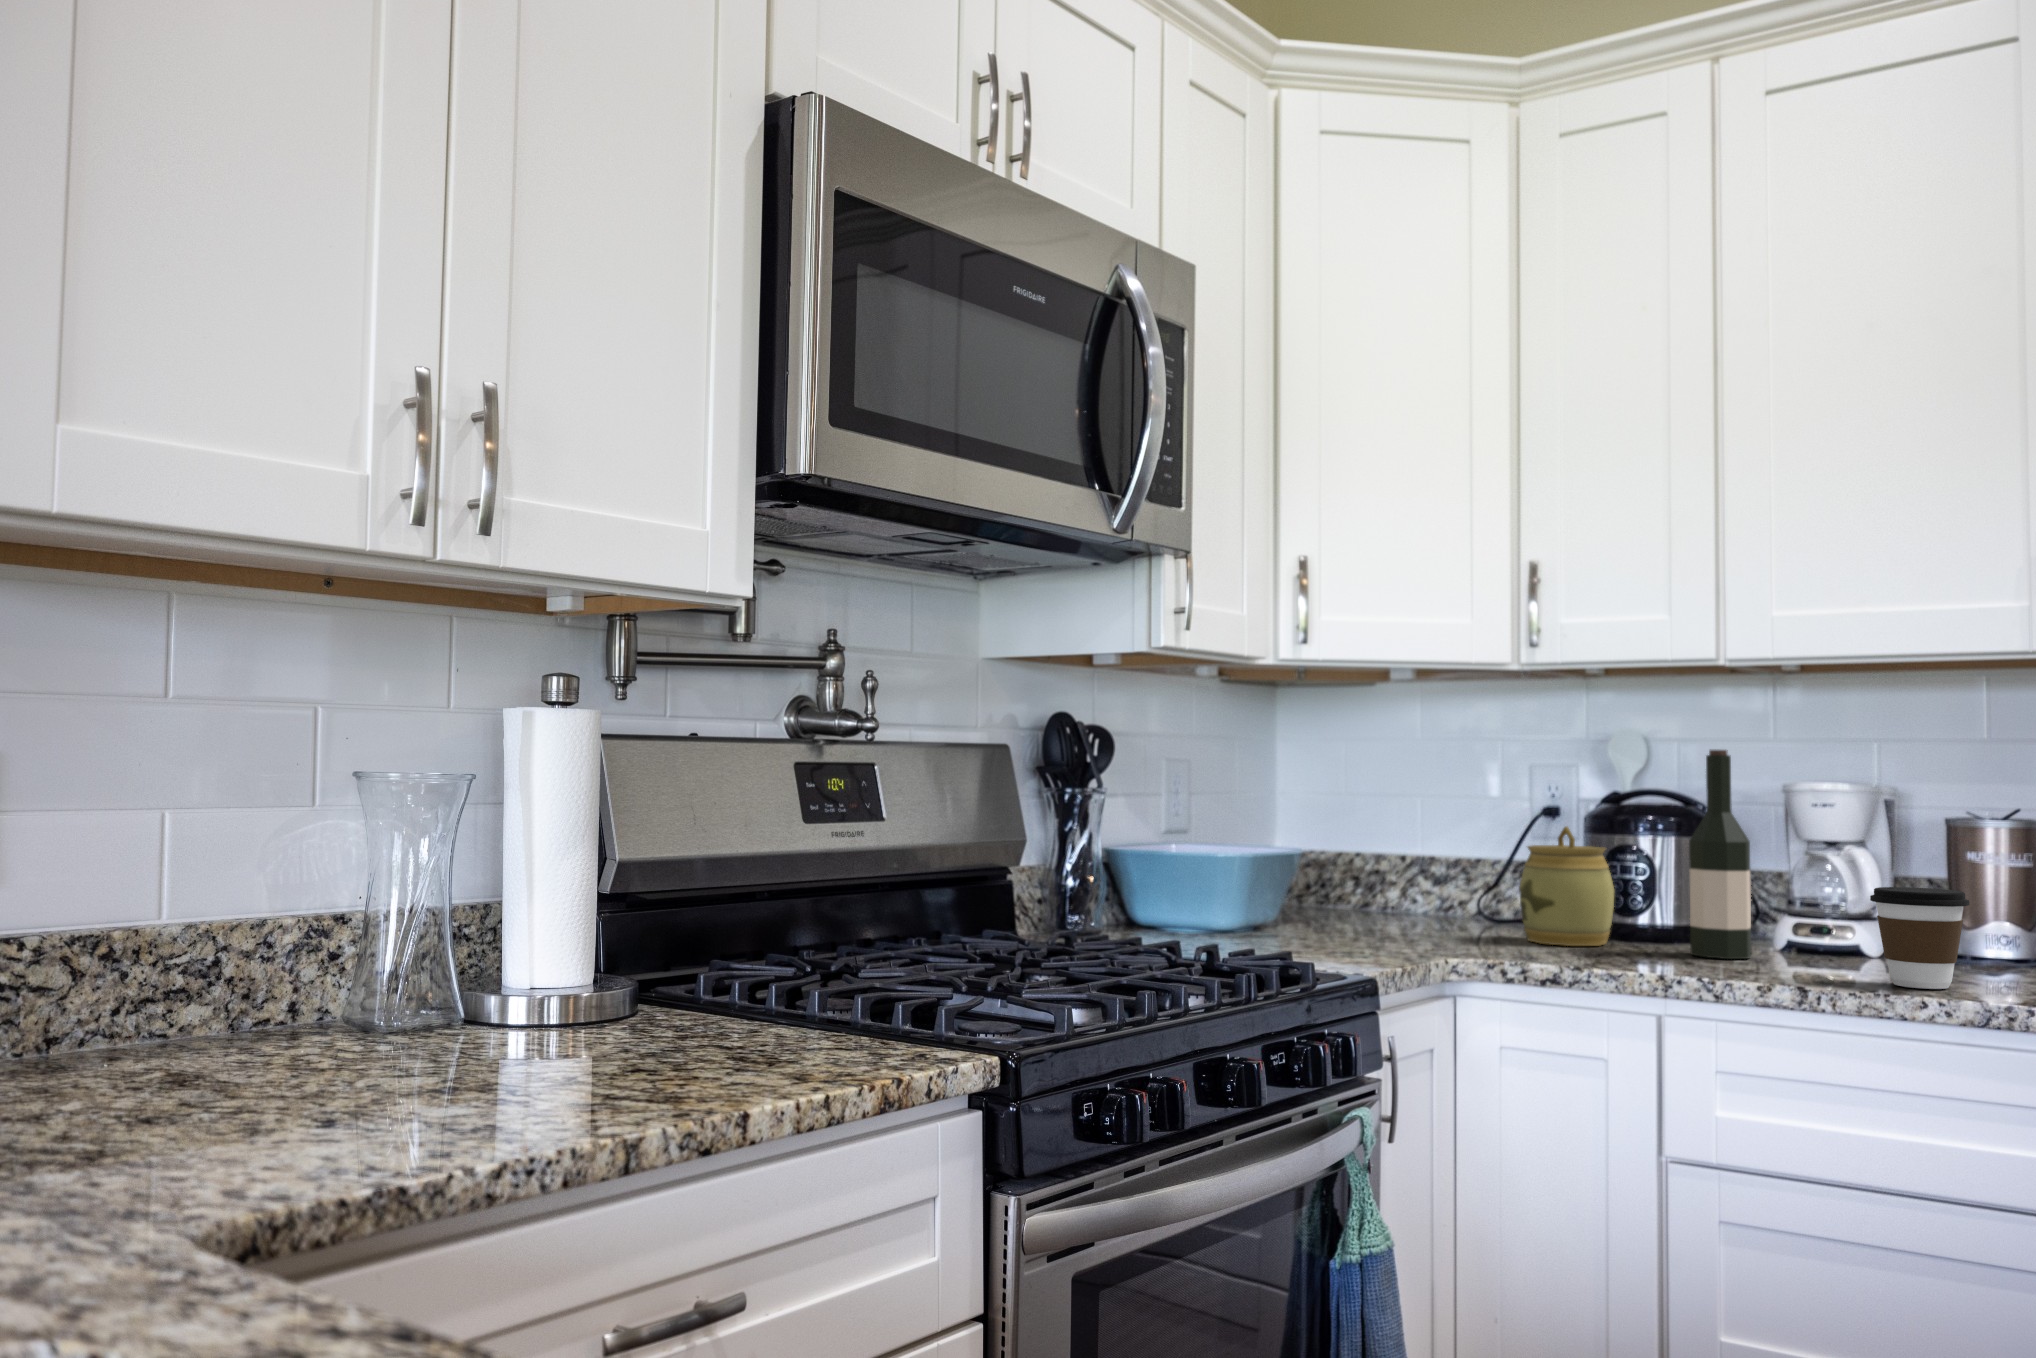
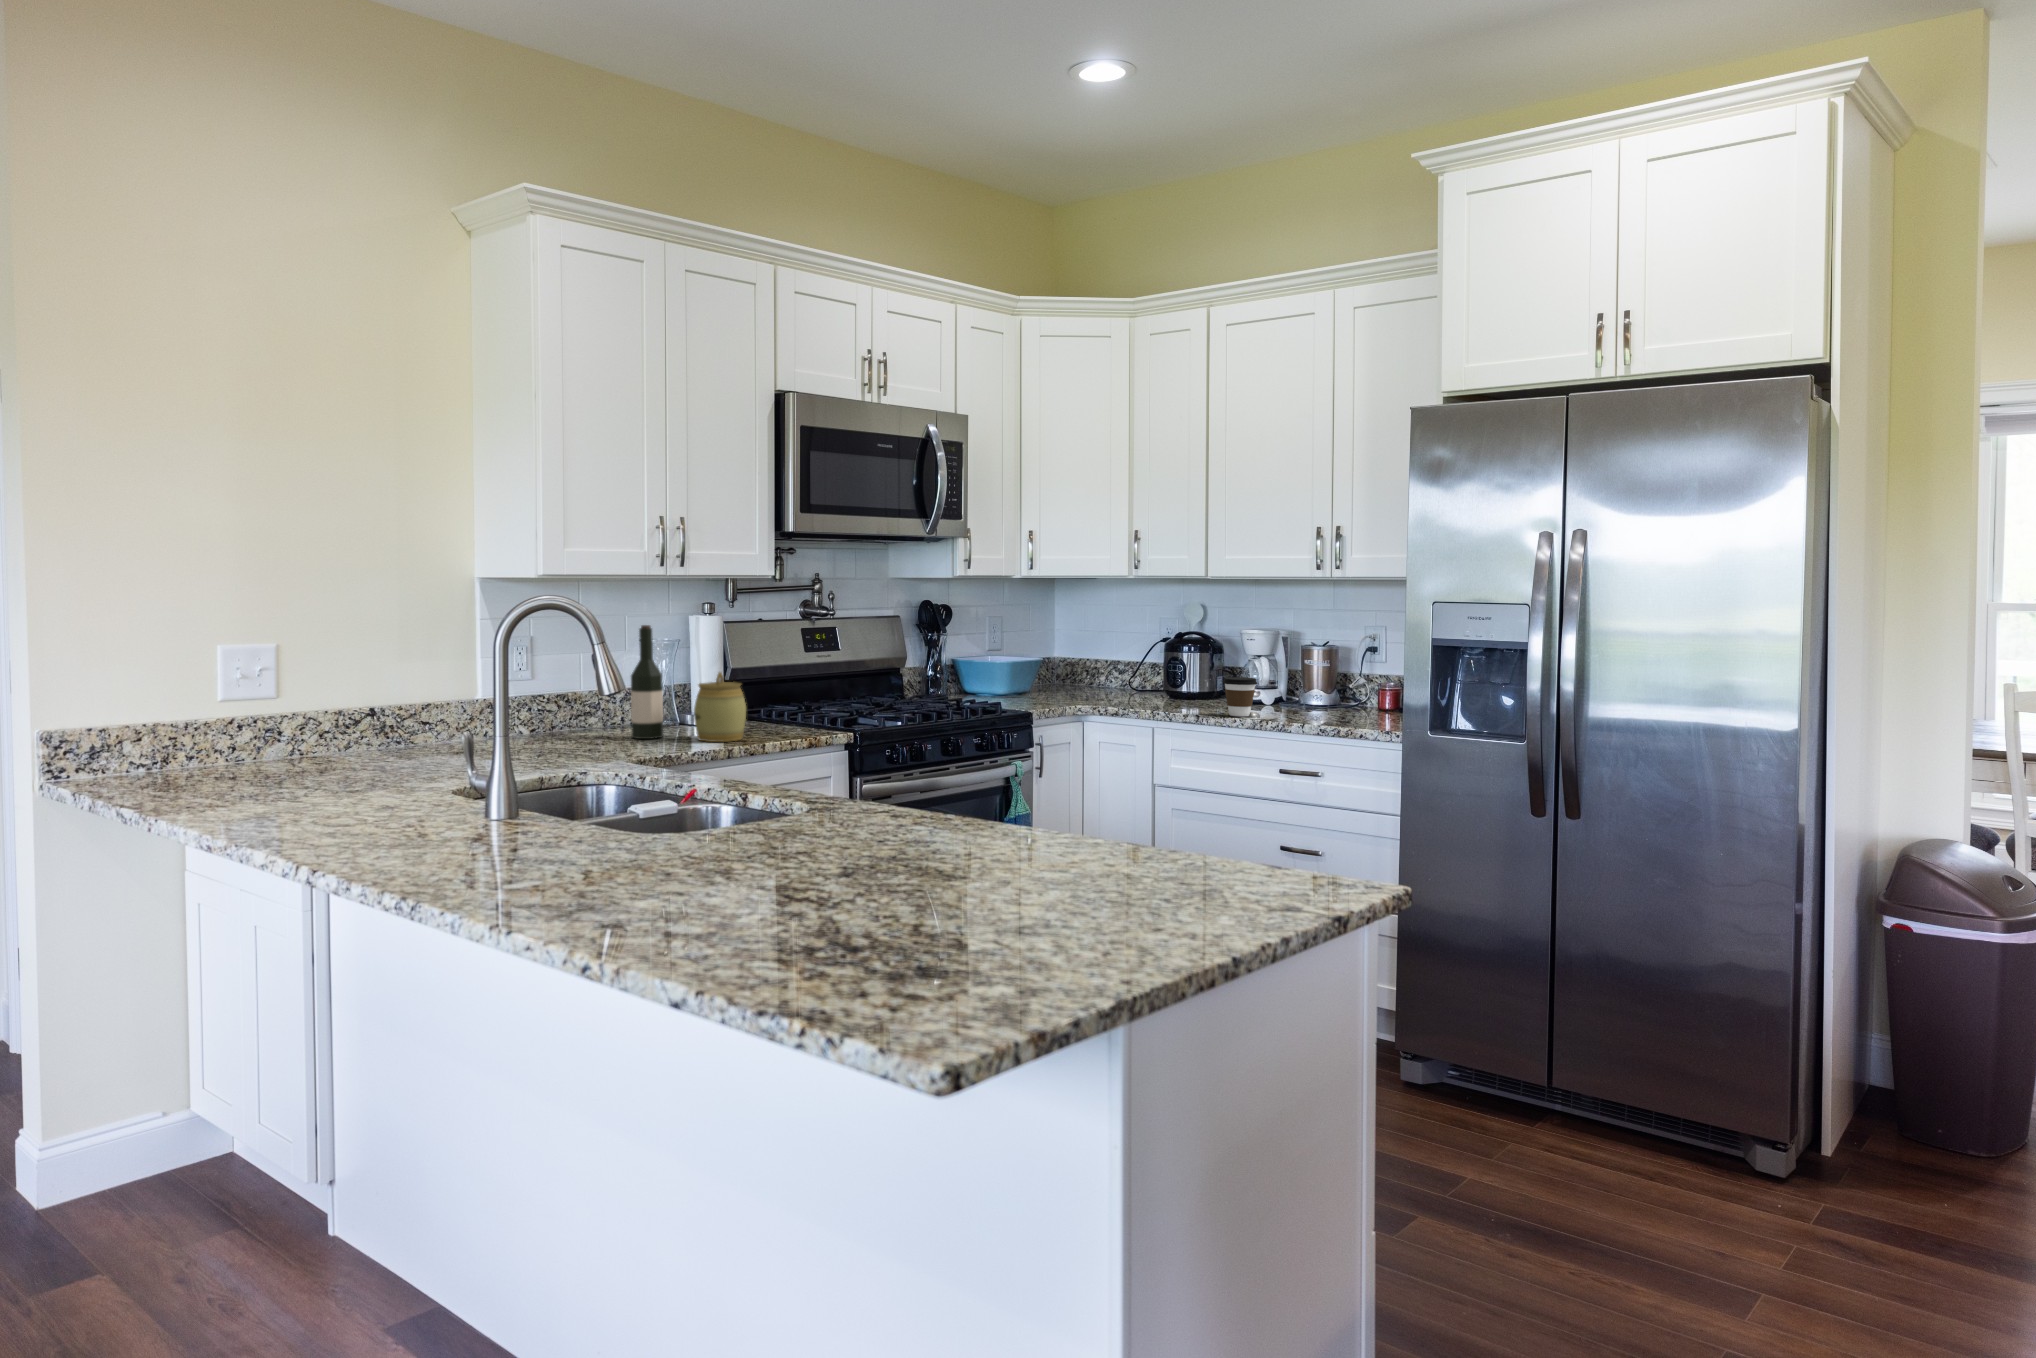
wine bottle: present [1689,750,1751,959] -> present [631,625,663,739]
jar: present [1519,826,1614,946] -> present [694,672,746,742]

